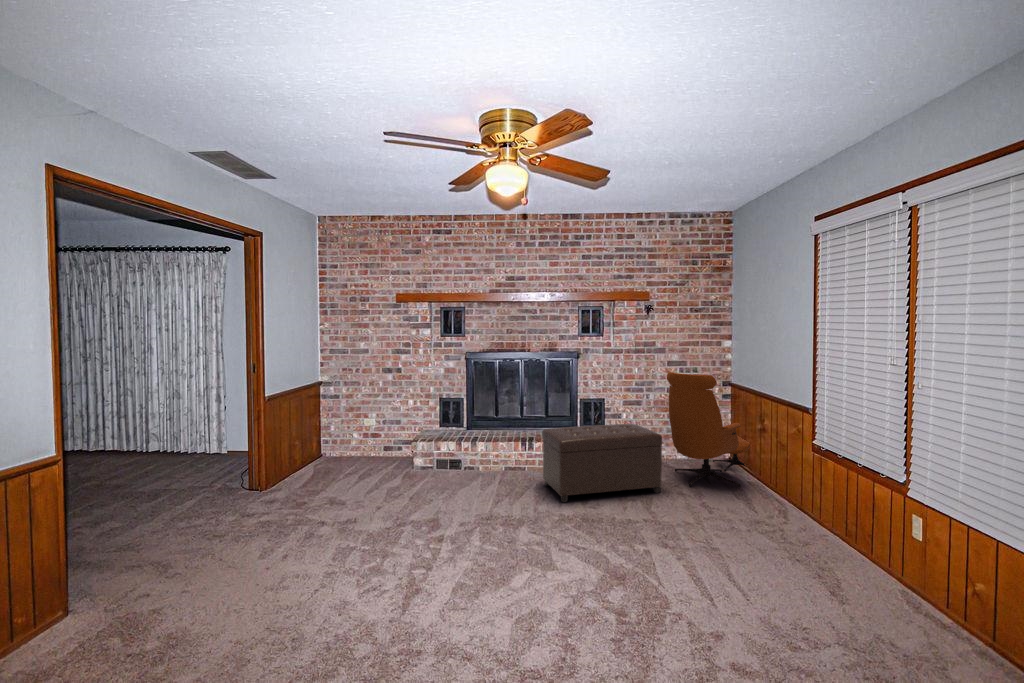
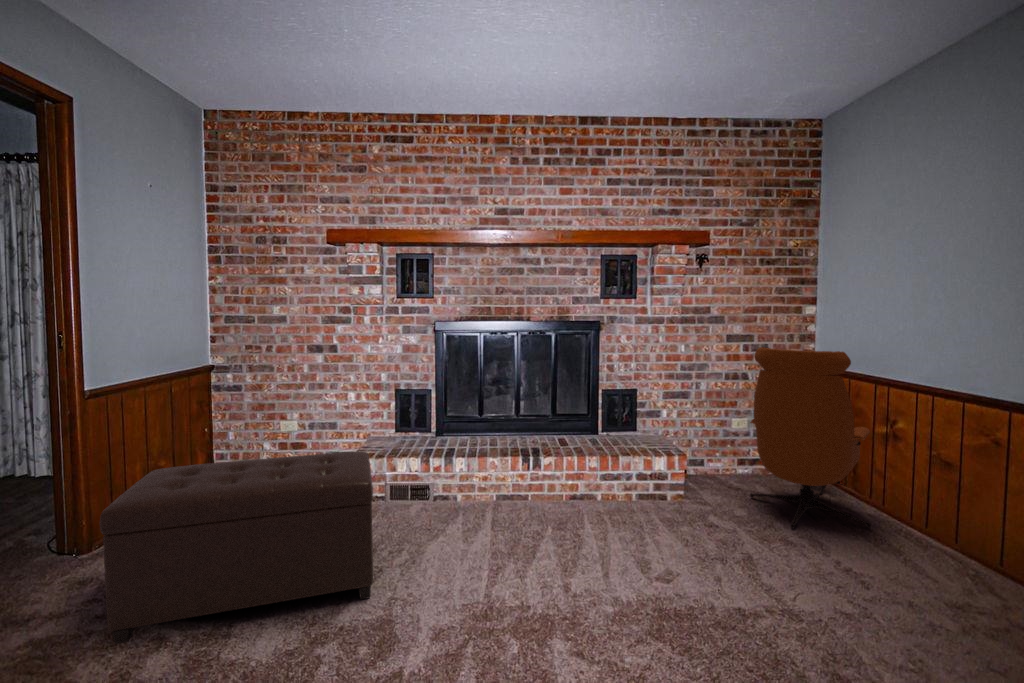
ottoman: present [542,424,662,502] -> present [100,452,373,644]

